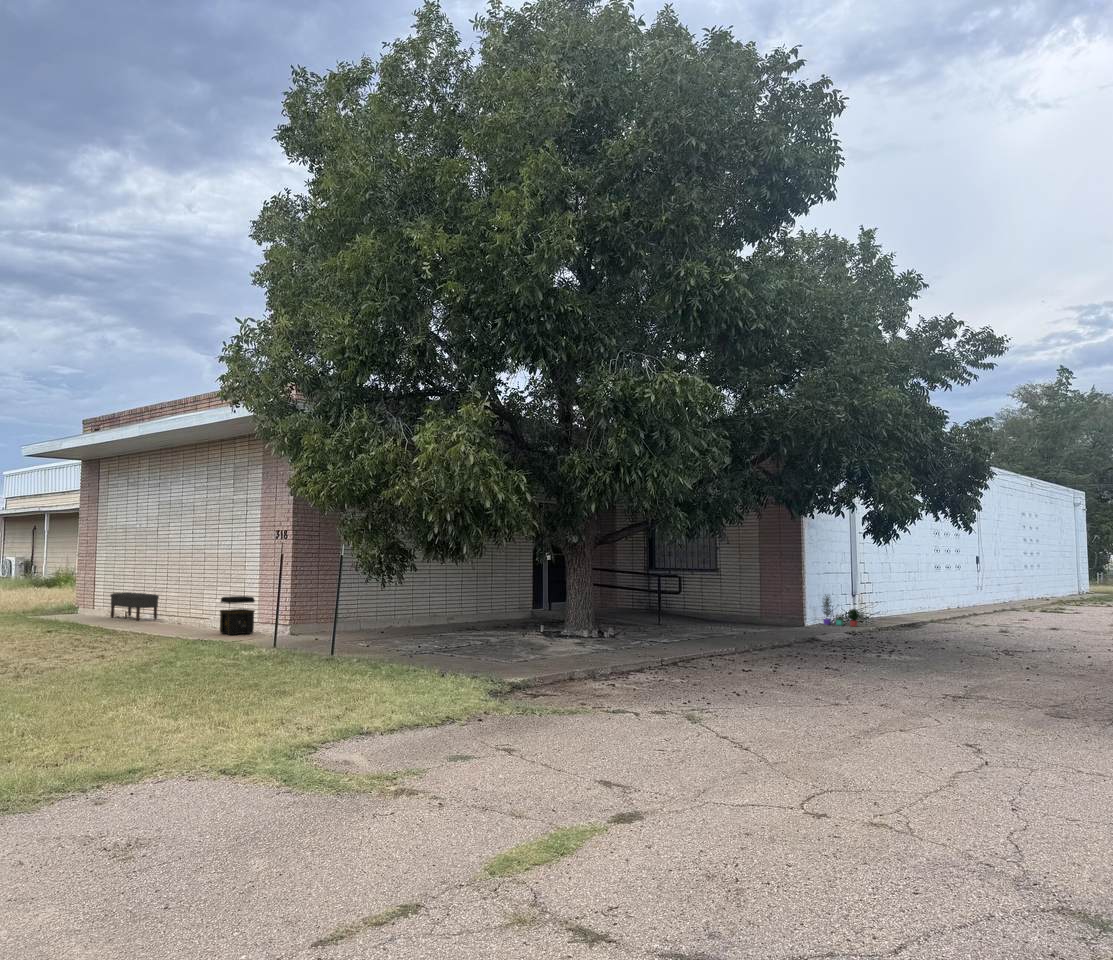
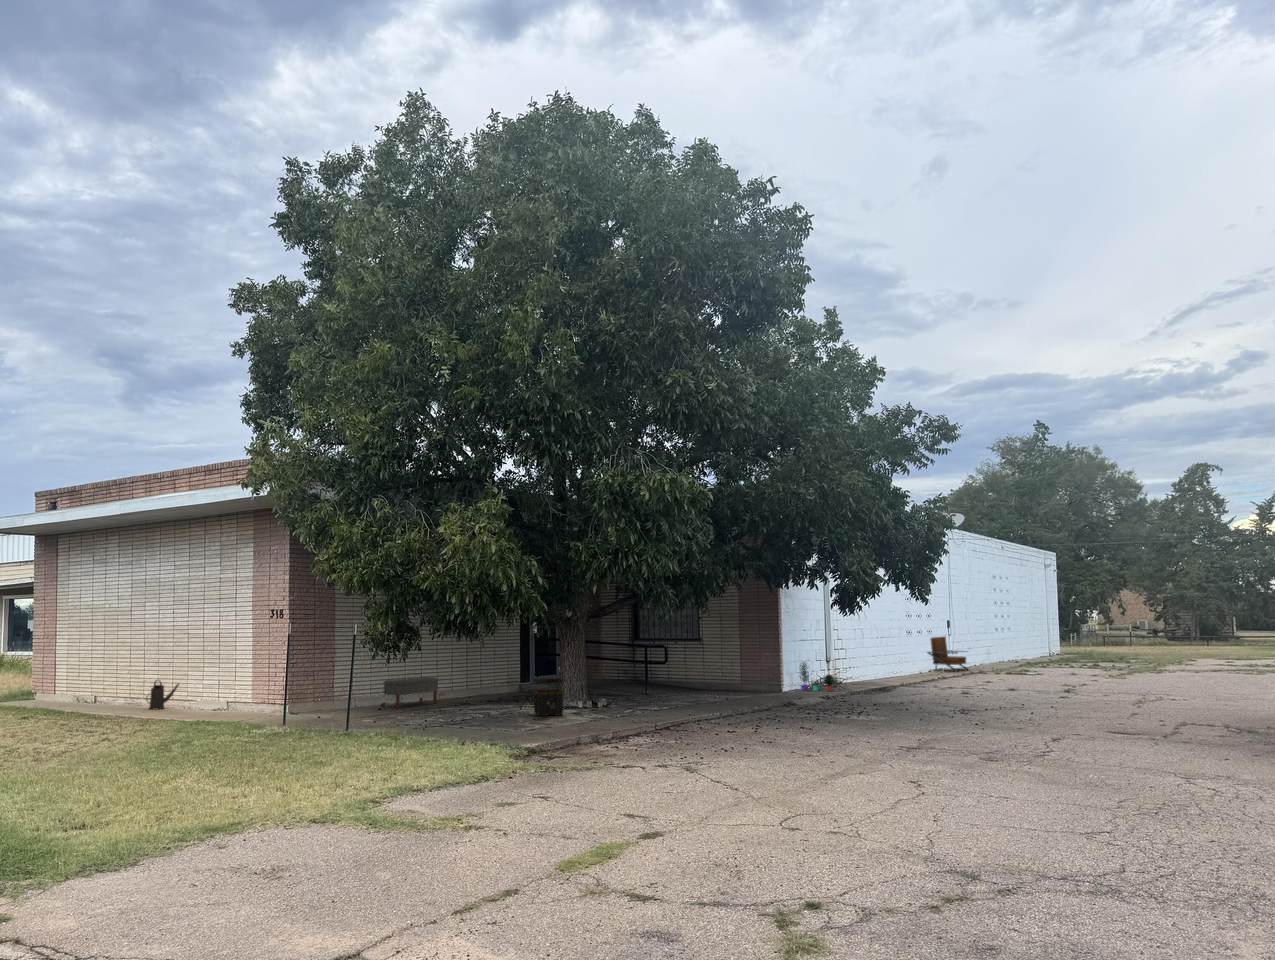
lounge chair: none [955,573,999,610] -> present [928,637,968,672]
bench: present [111,592,159,621] -> present [381,676,438,709]
toolbox: present [220,596,255,635] -> present [534,676,564,716]
watering can: none [163,598,197,627] -> present [146,680,179,709]

